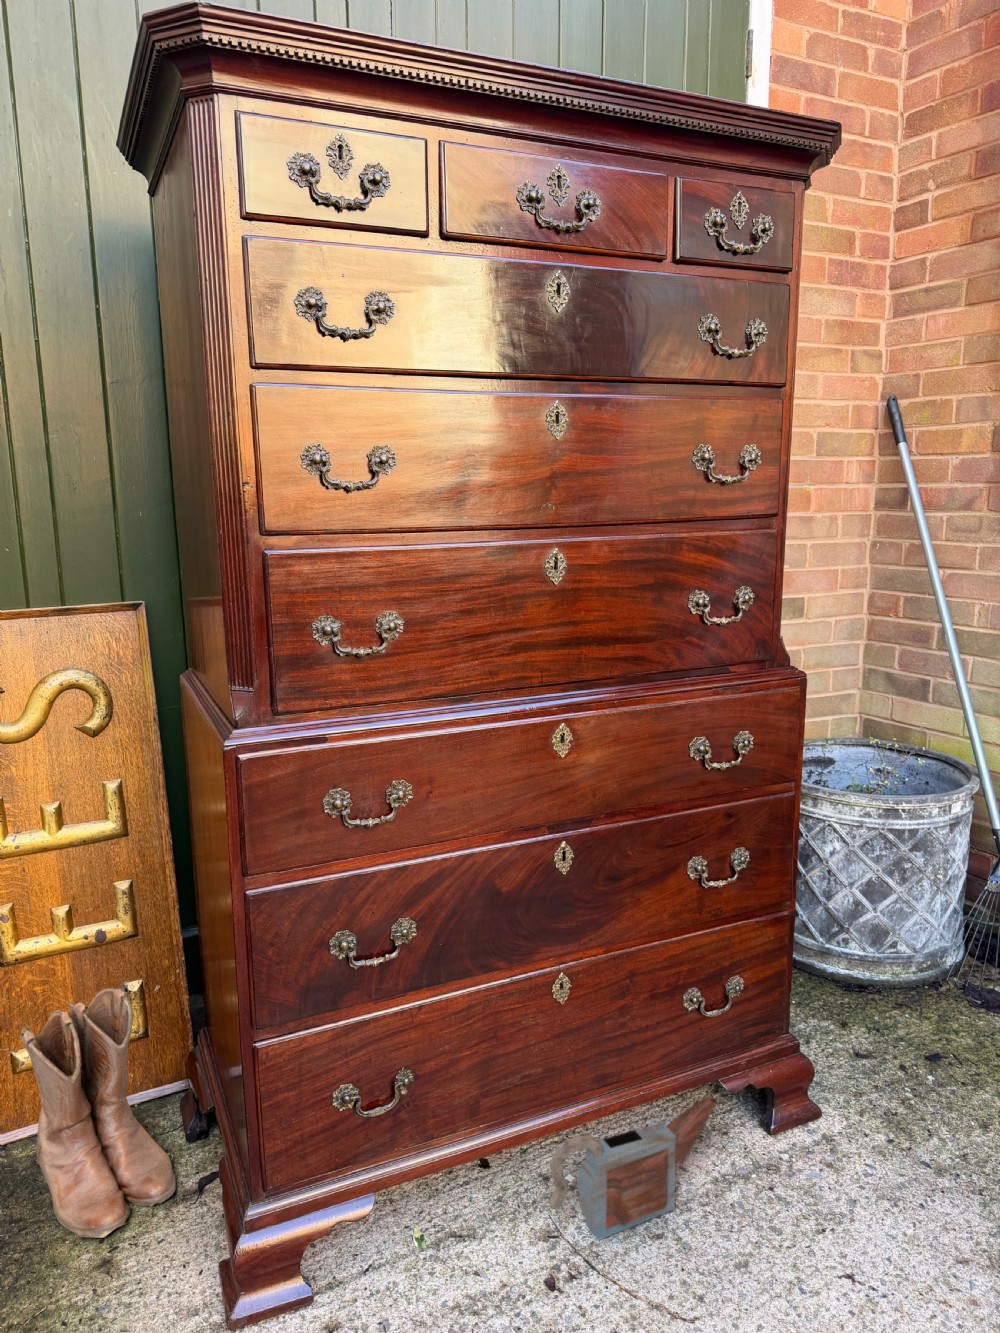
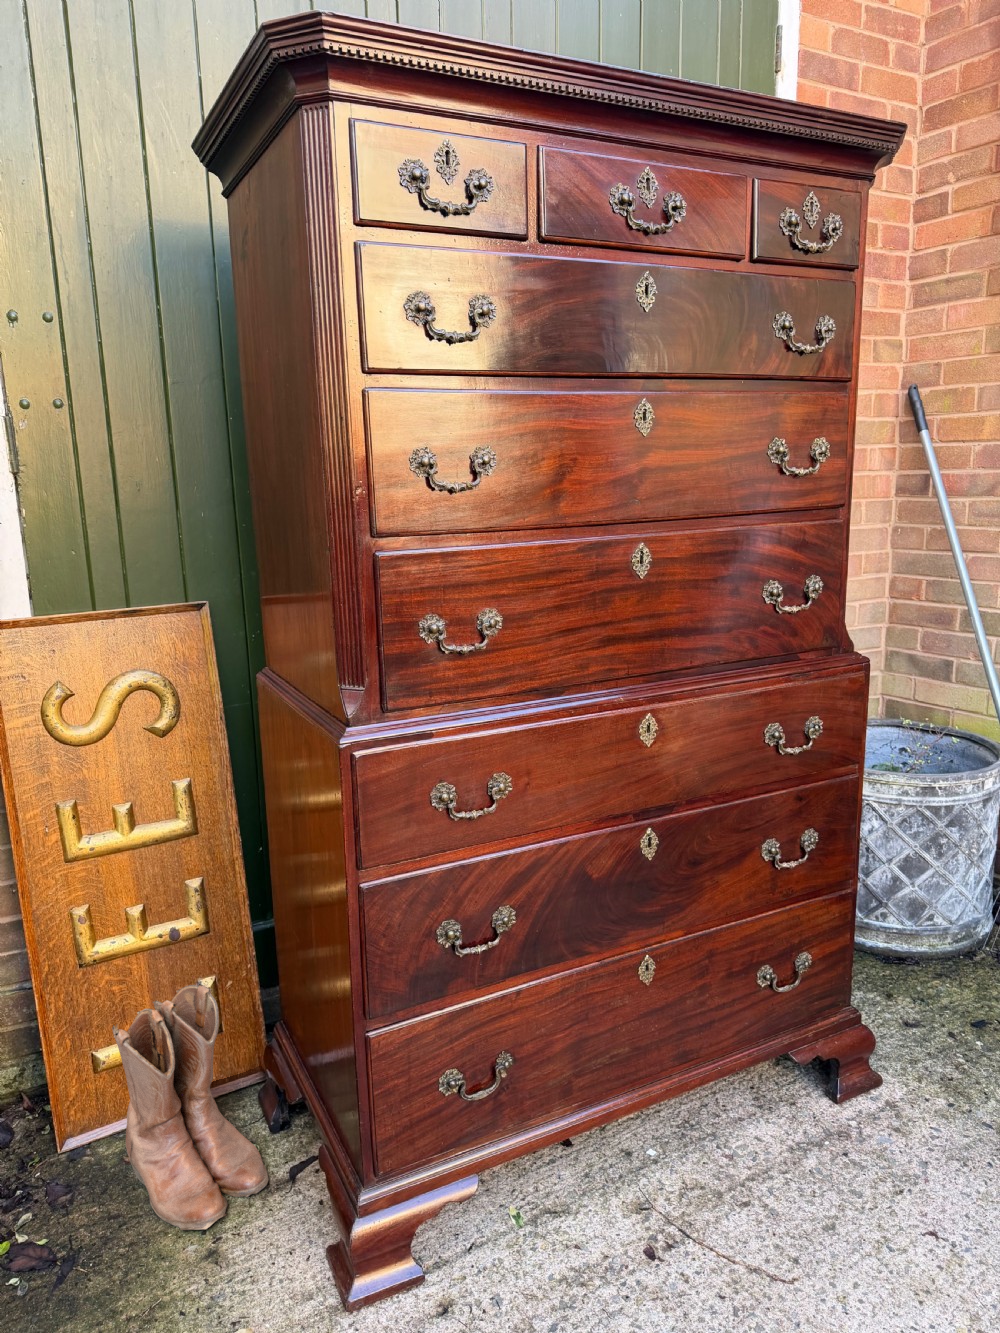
watering can: present [549,1097,717,1240] -> none [642,1068,794,1210]

